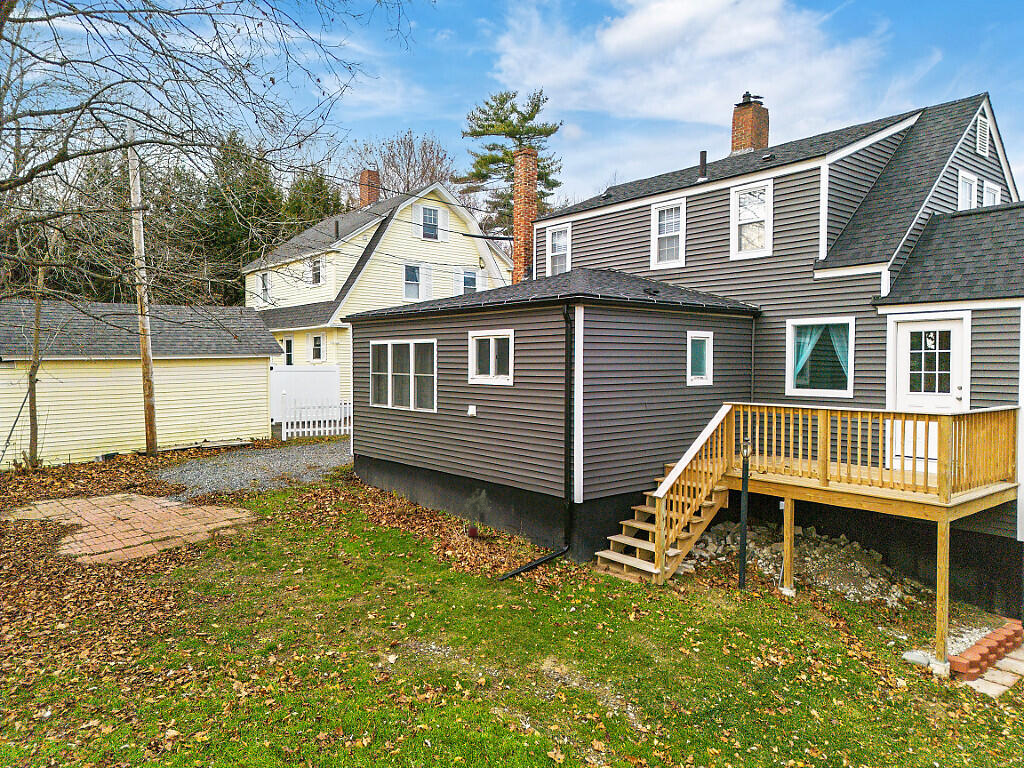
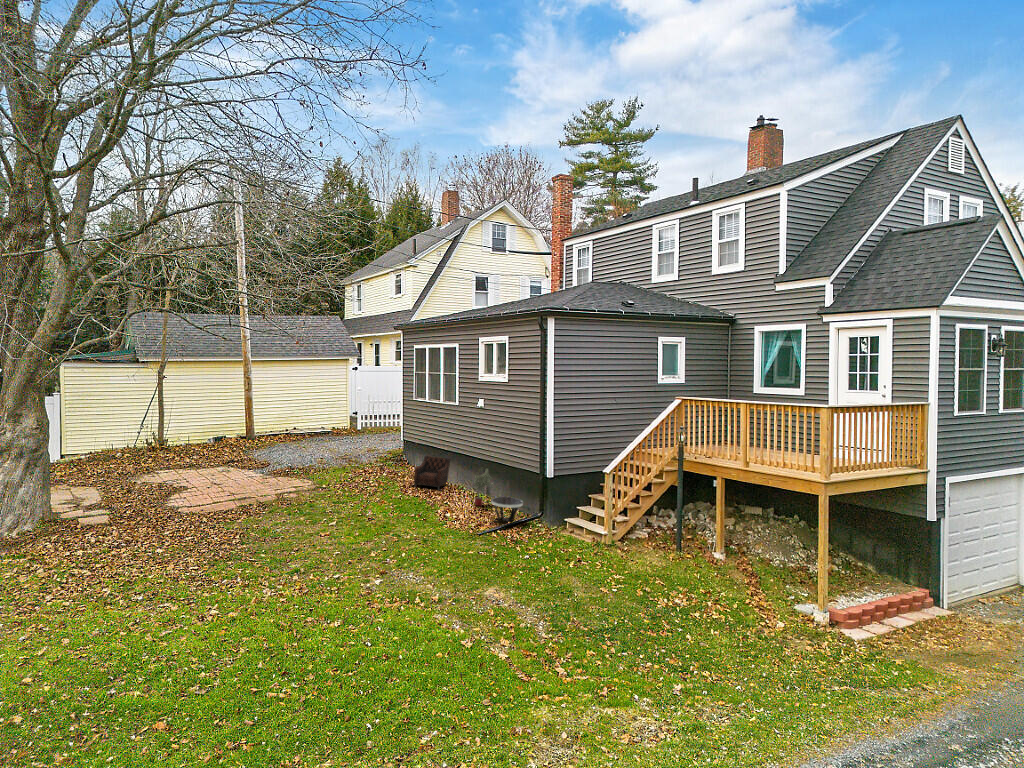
armchair: none [383,475,427,518] -> present [414,456,450,490]
side table: none [497,525,538,559] -> present [491,497,523,522]

